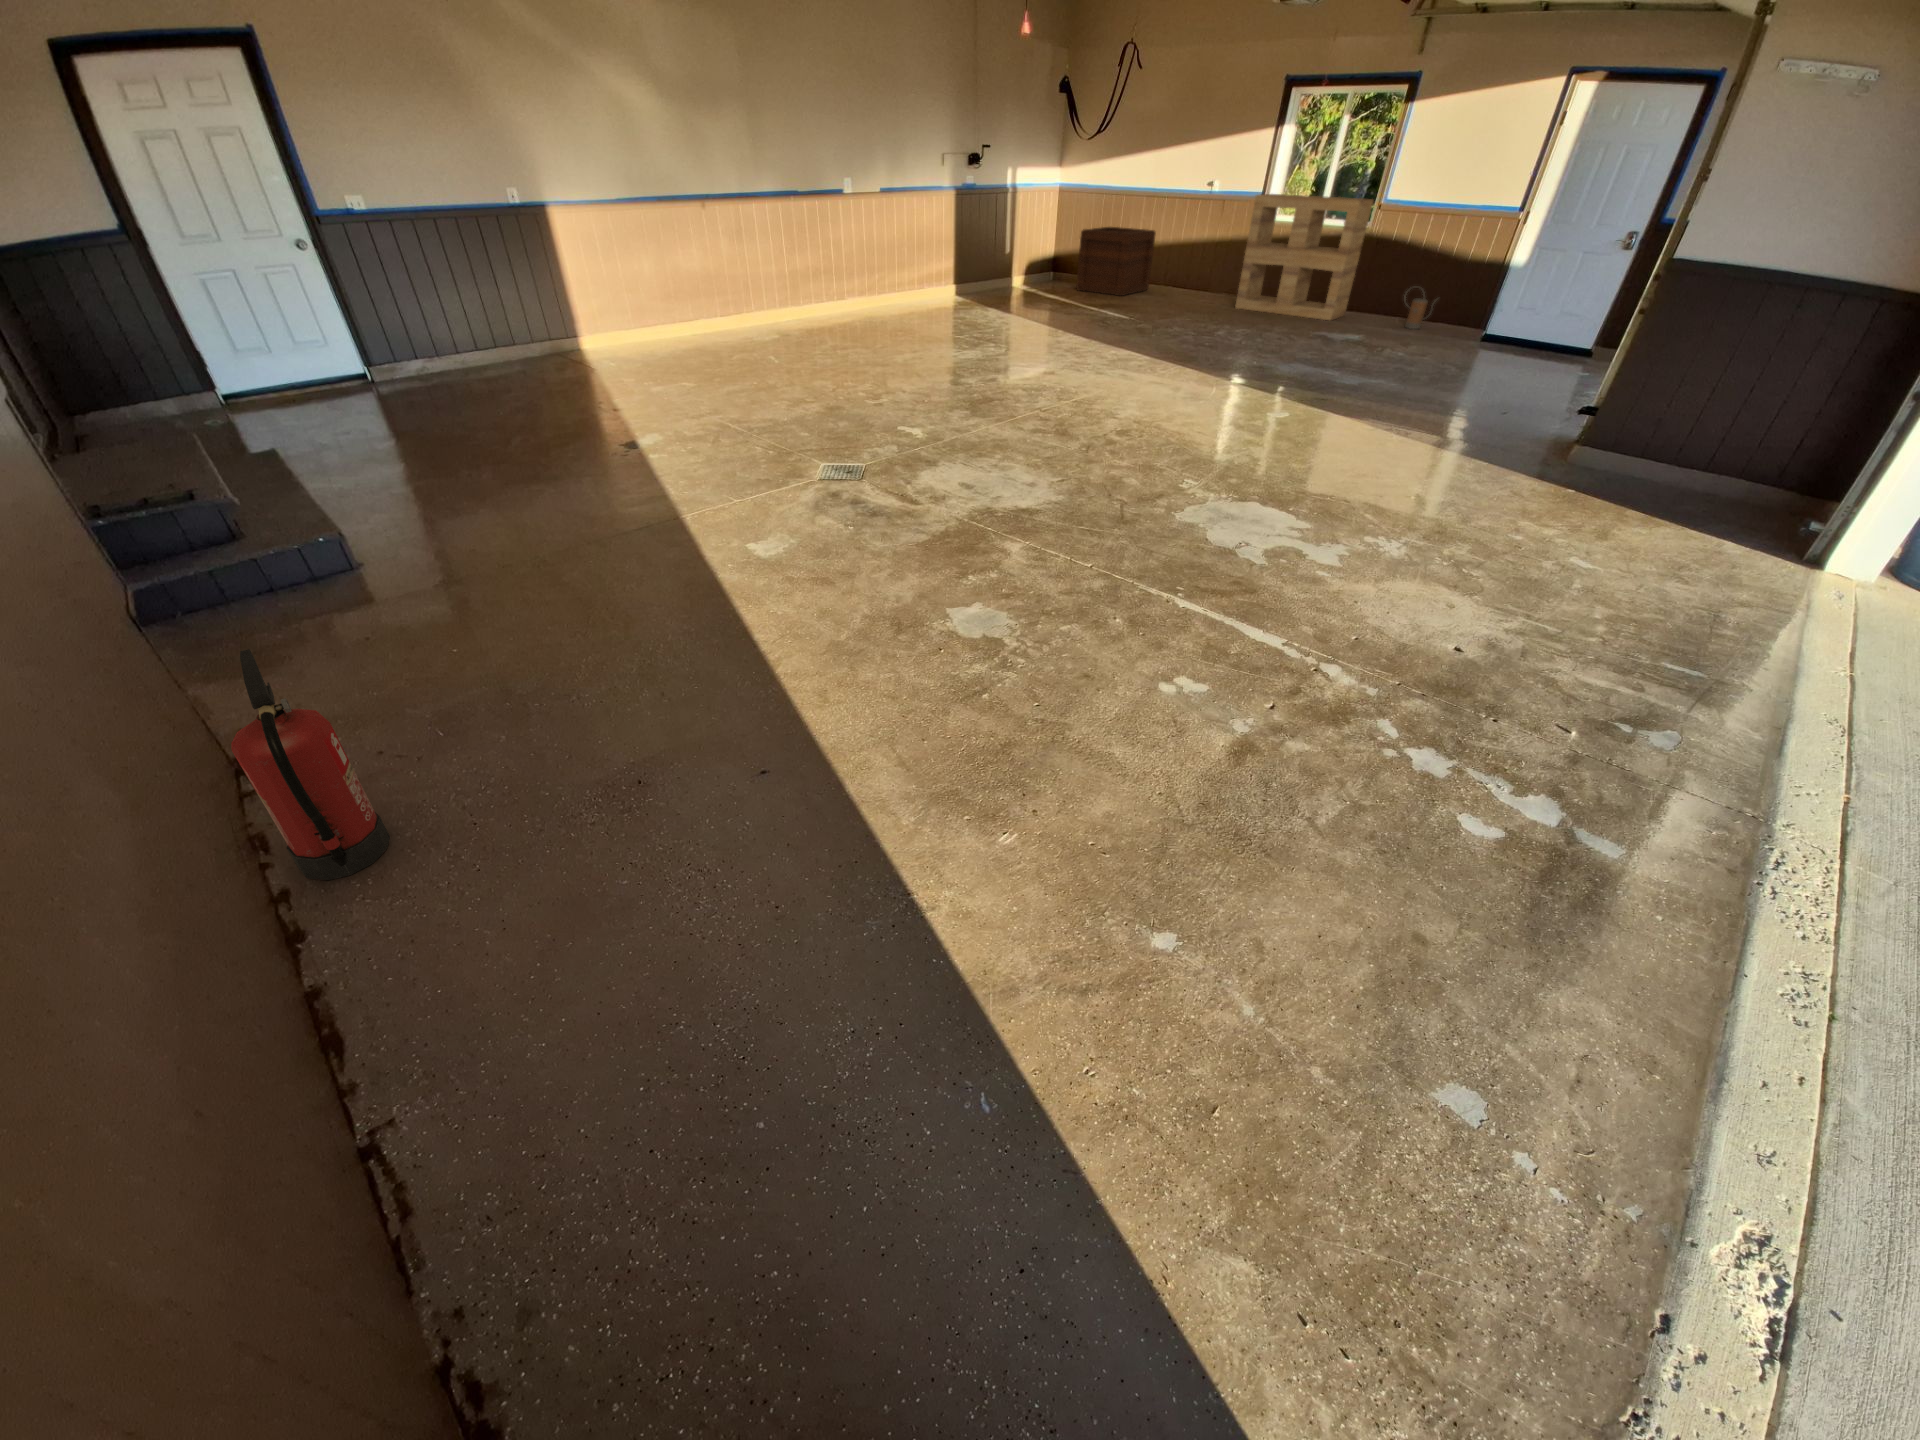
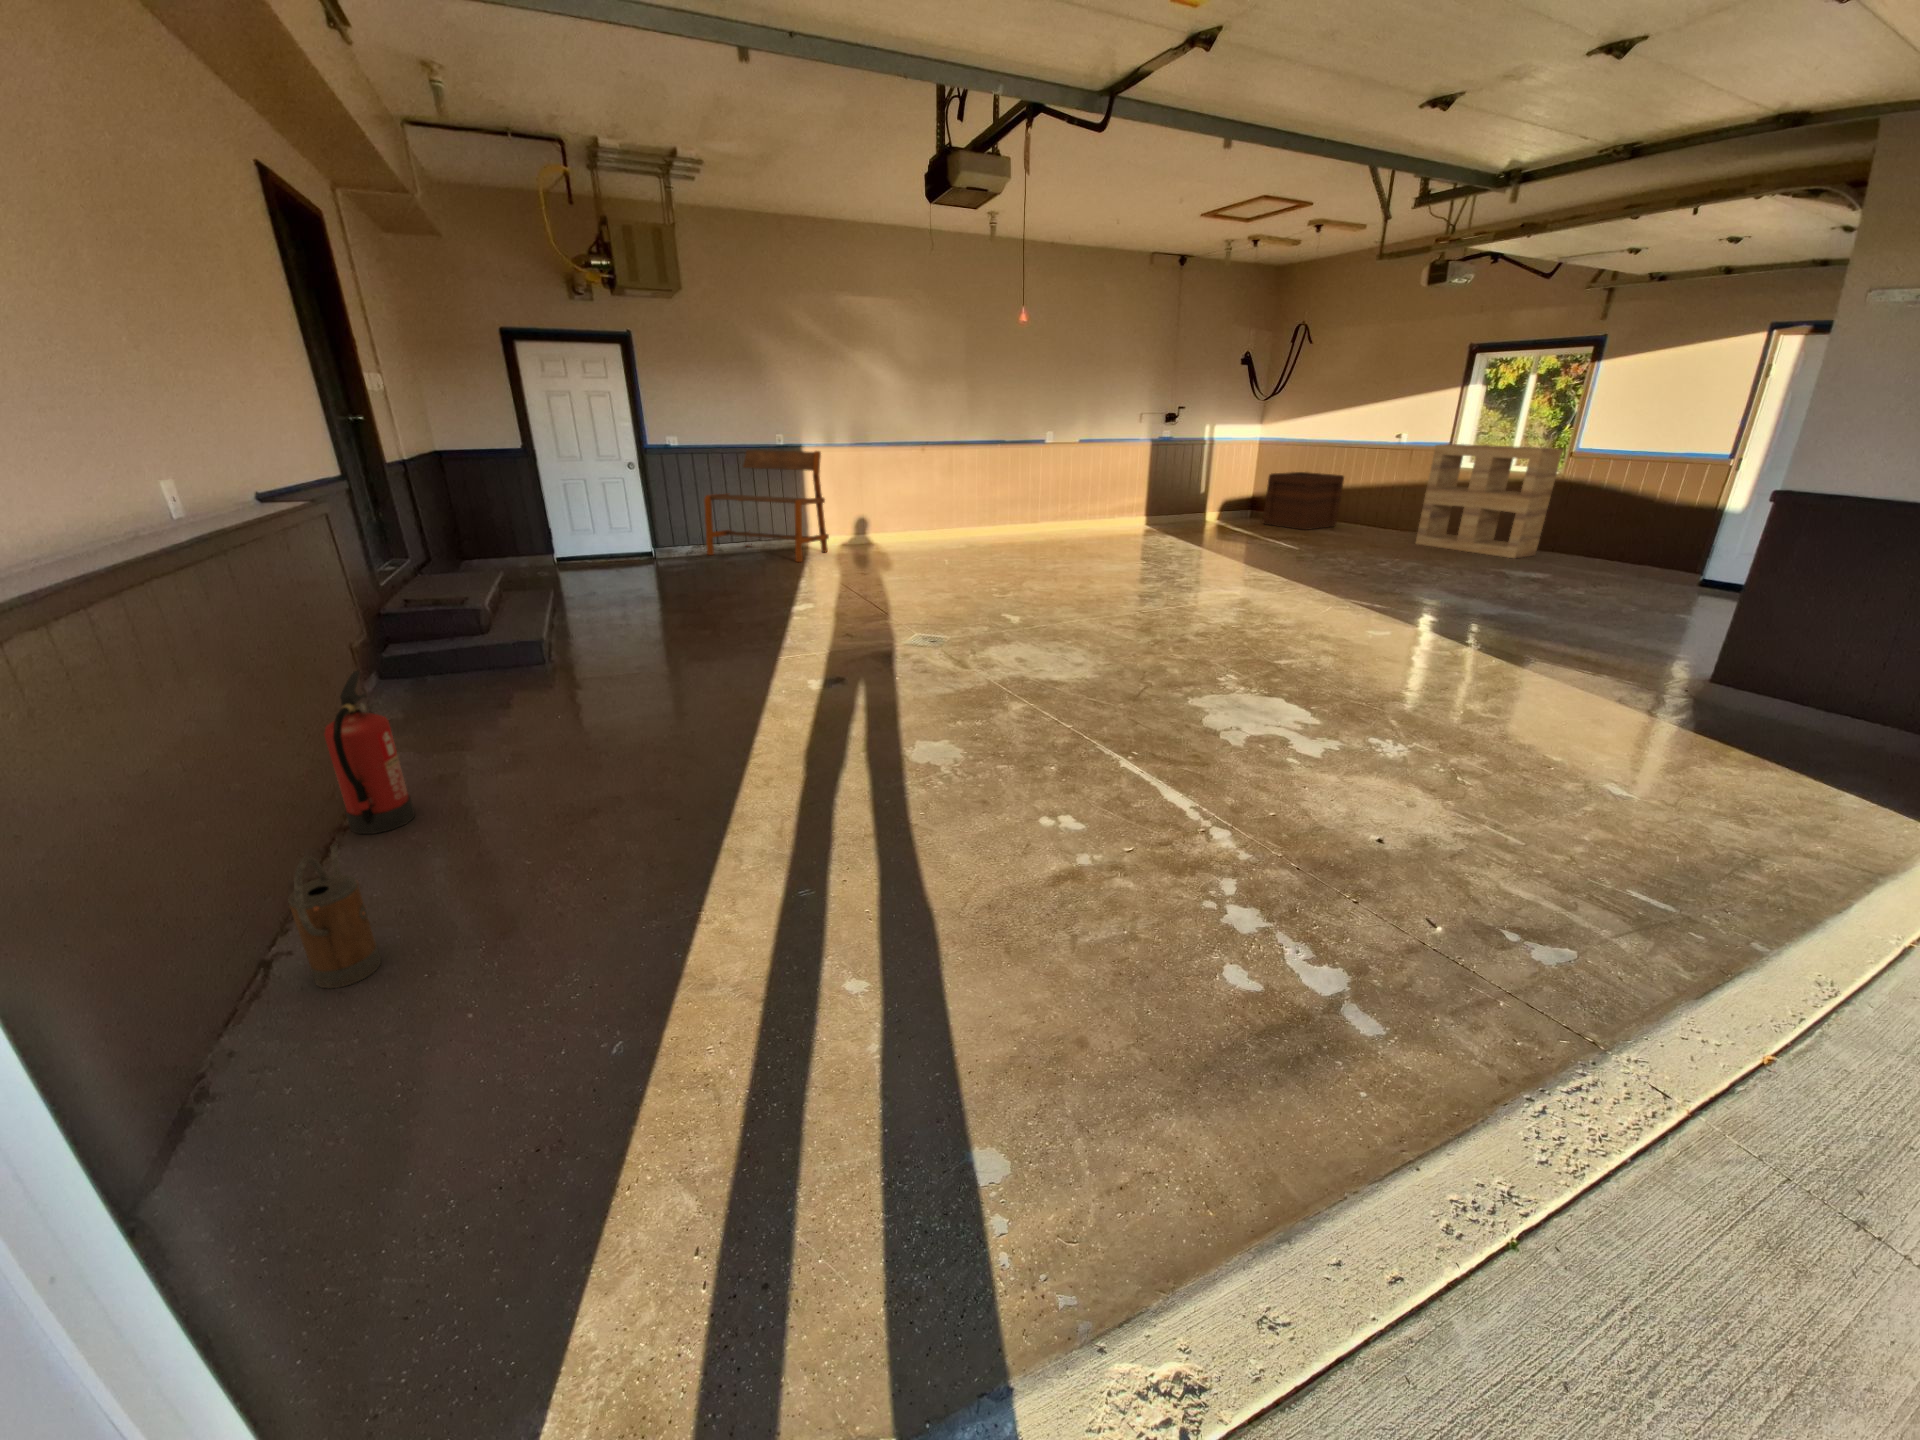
bench: none [426,211,613,374] -> present [704,450,829,562]
watering can: present [1405,287,1431,329] -> present [288,844,381,988]

